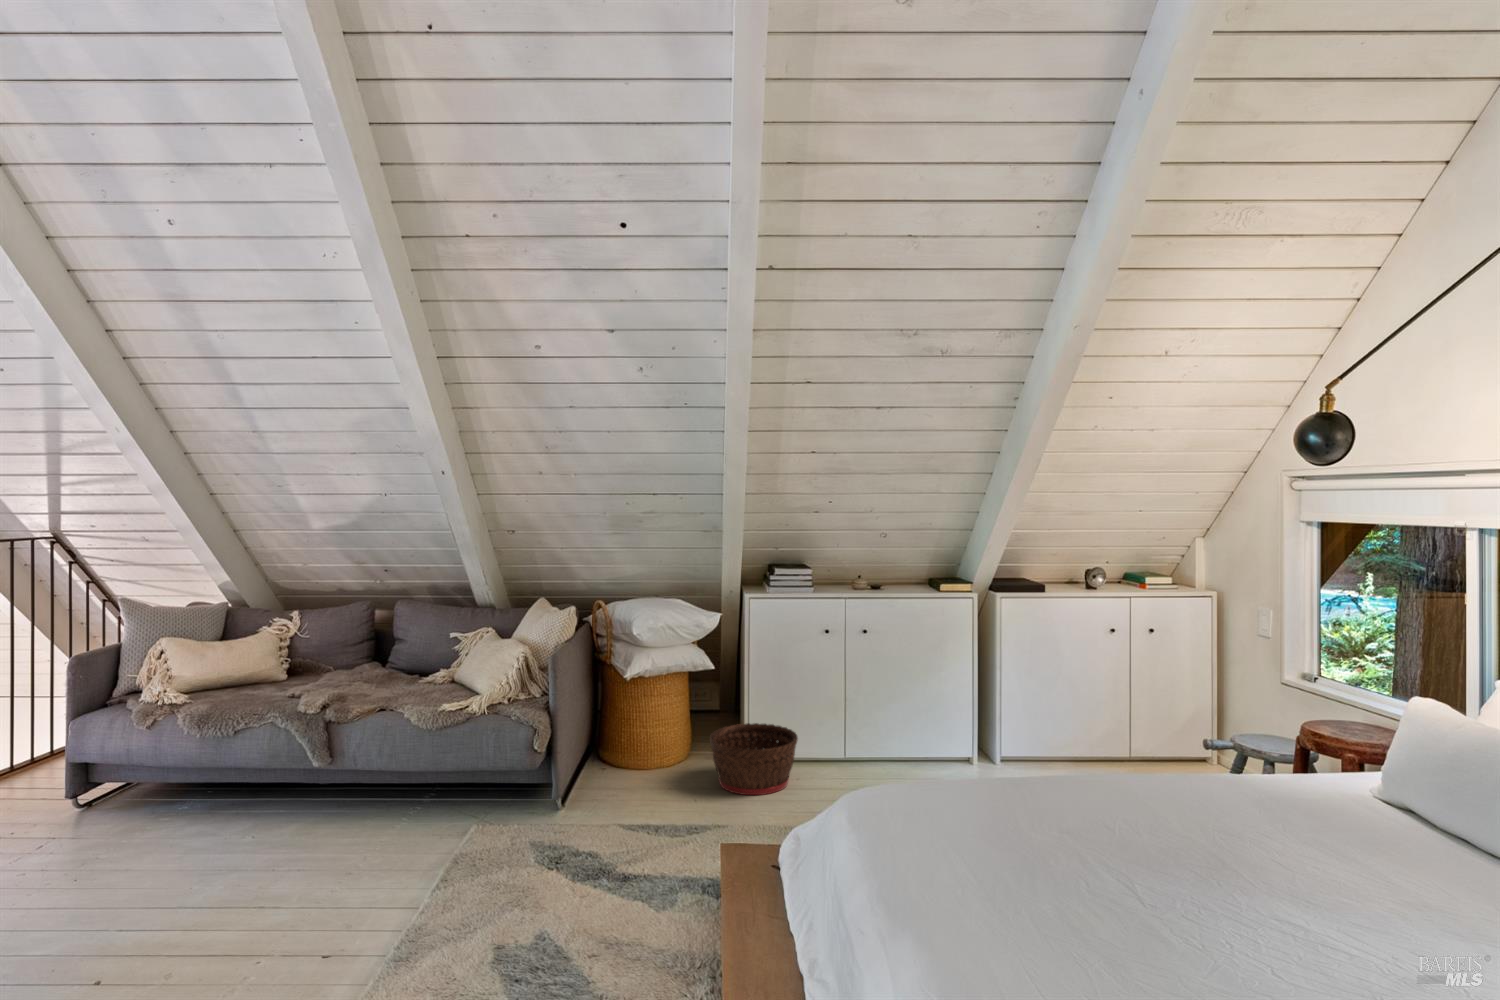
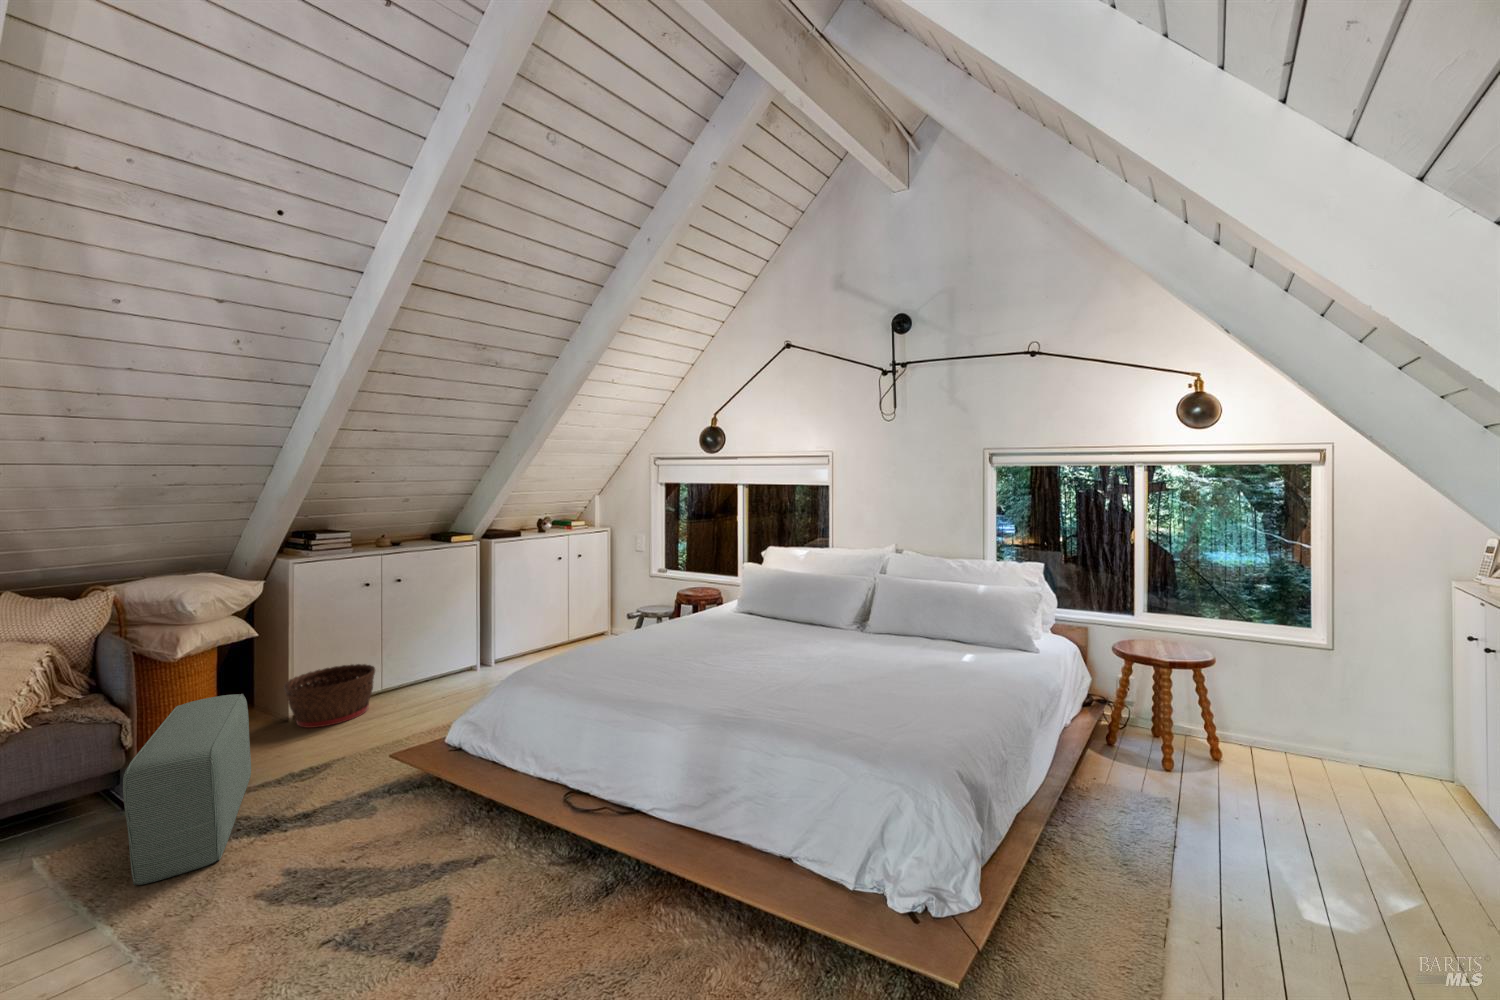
pouf: none [468,731,631,905] -> present [123,694,251,885]

